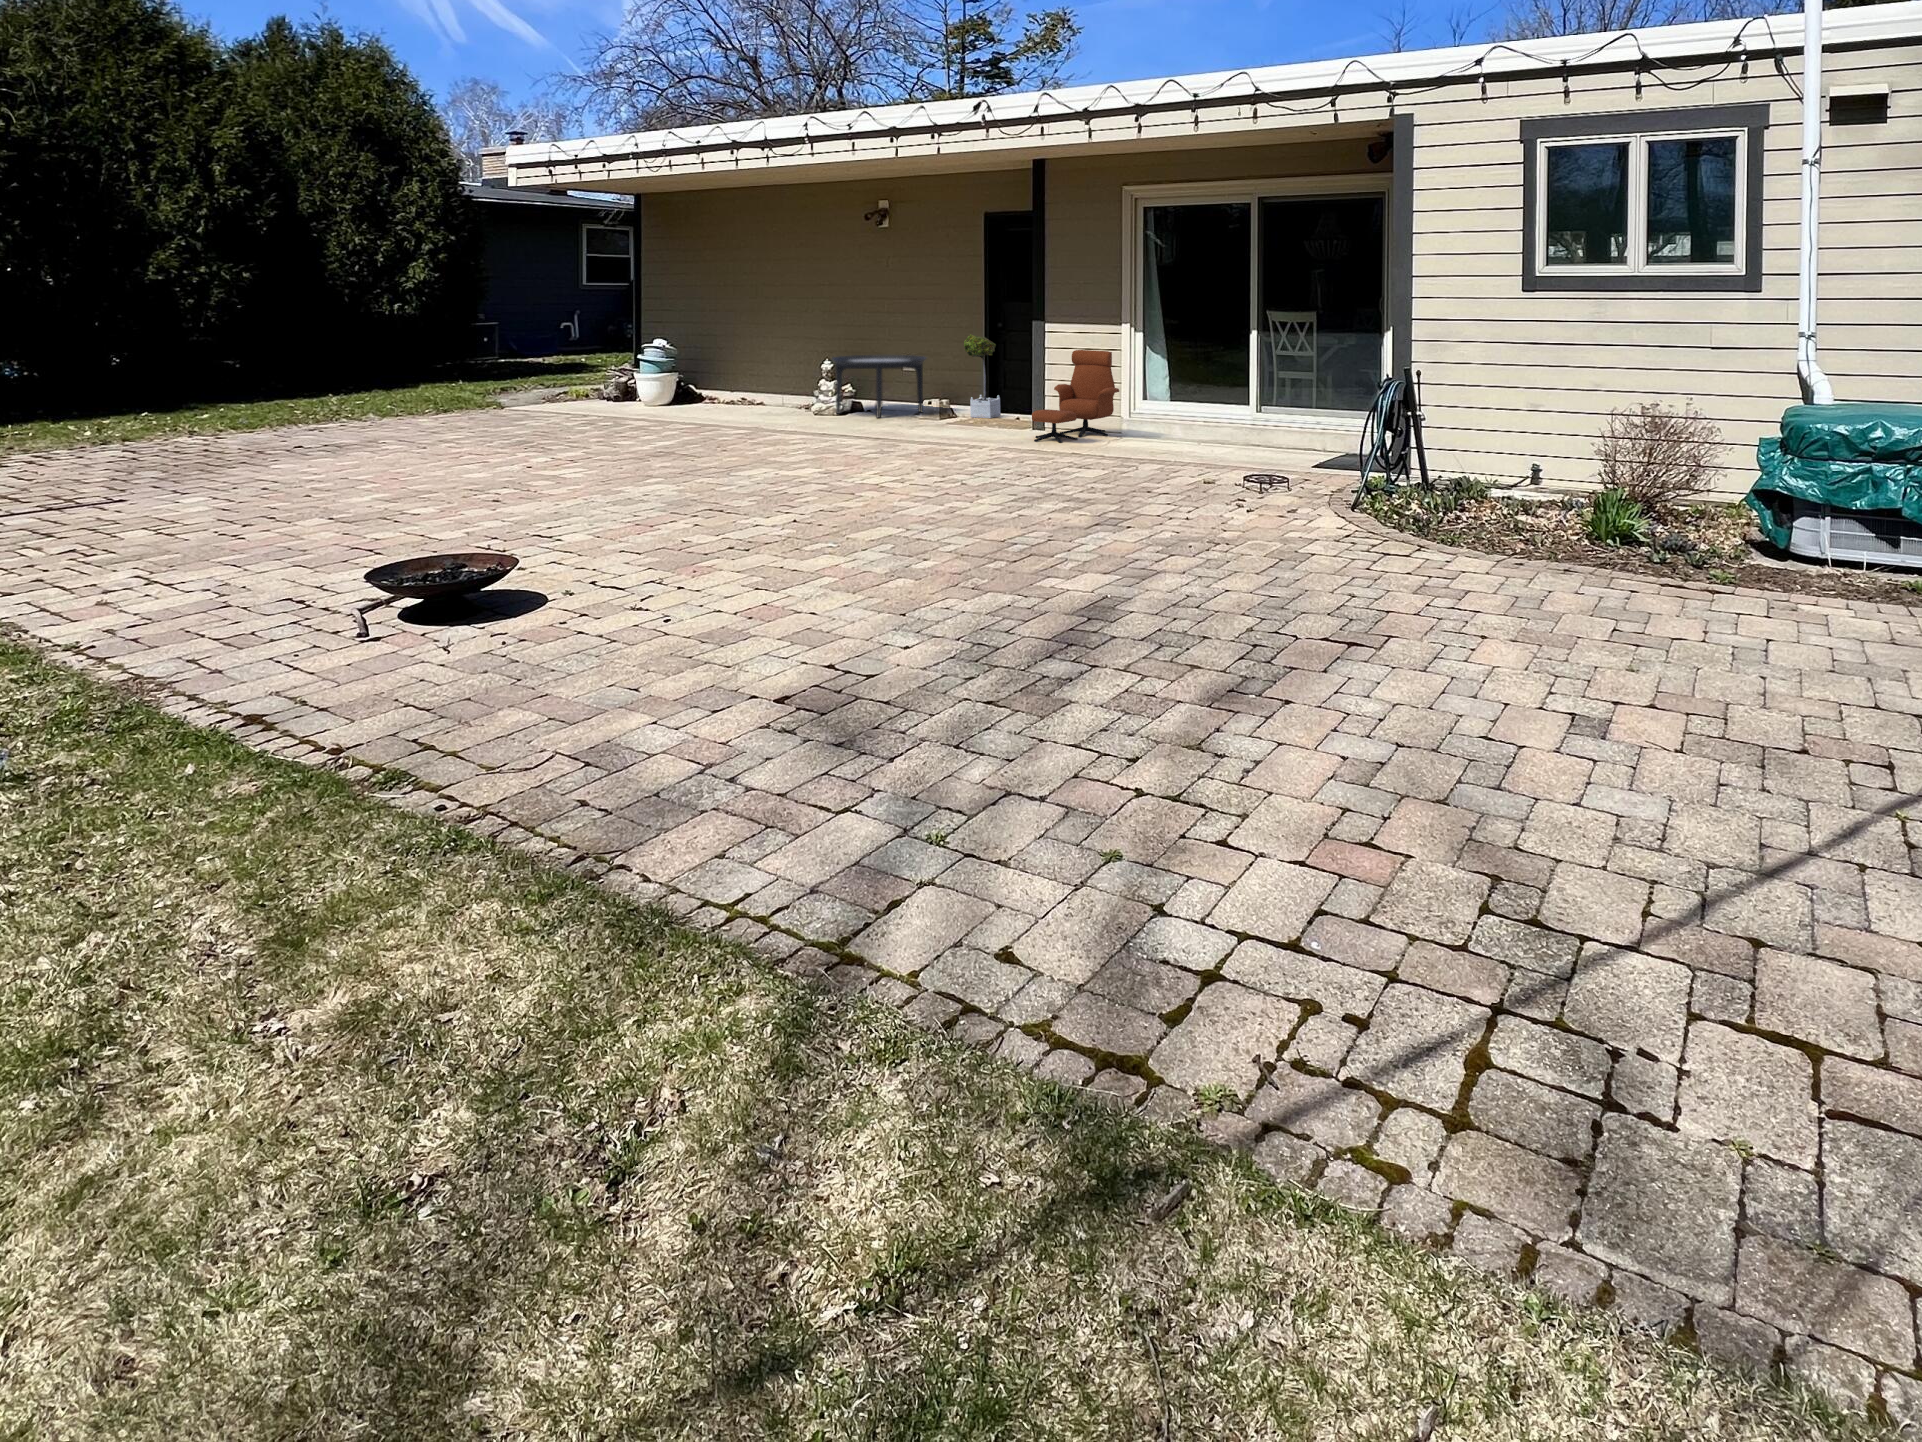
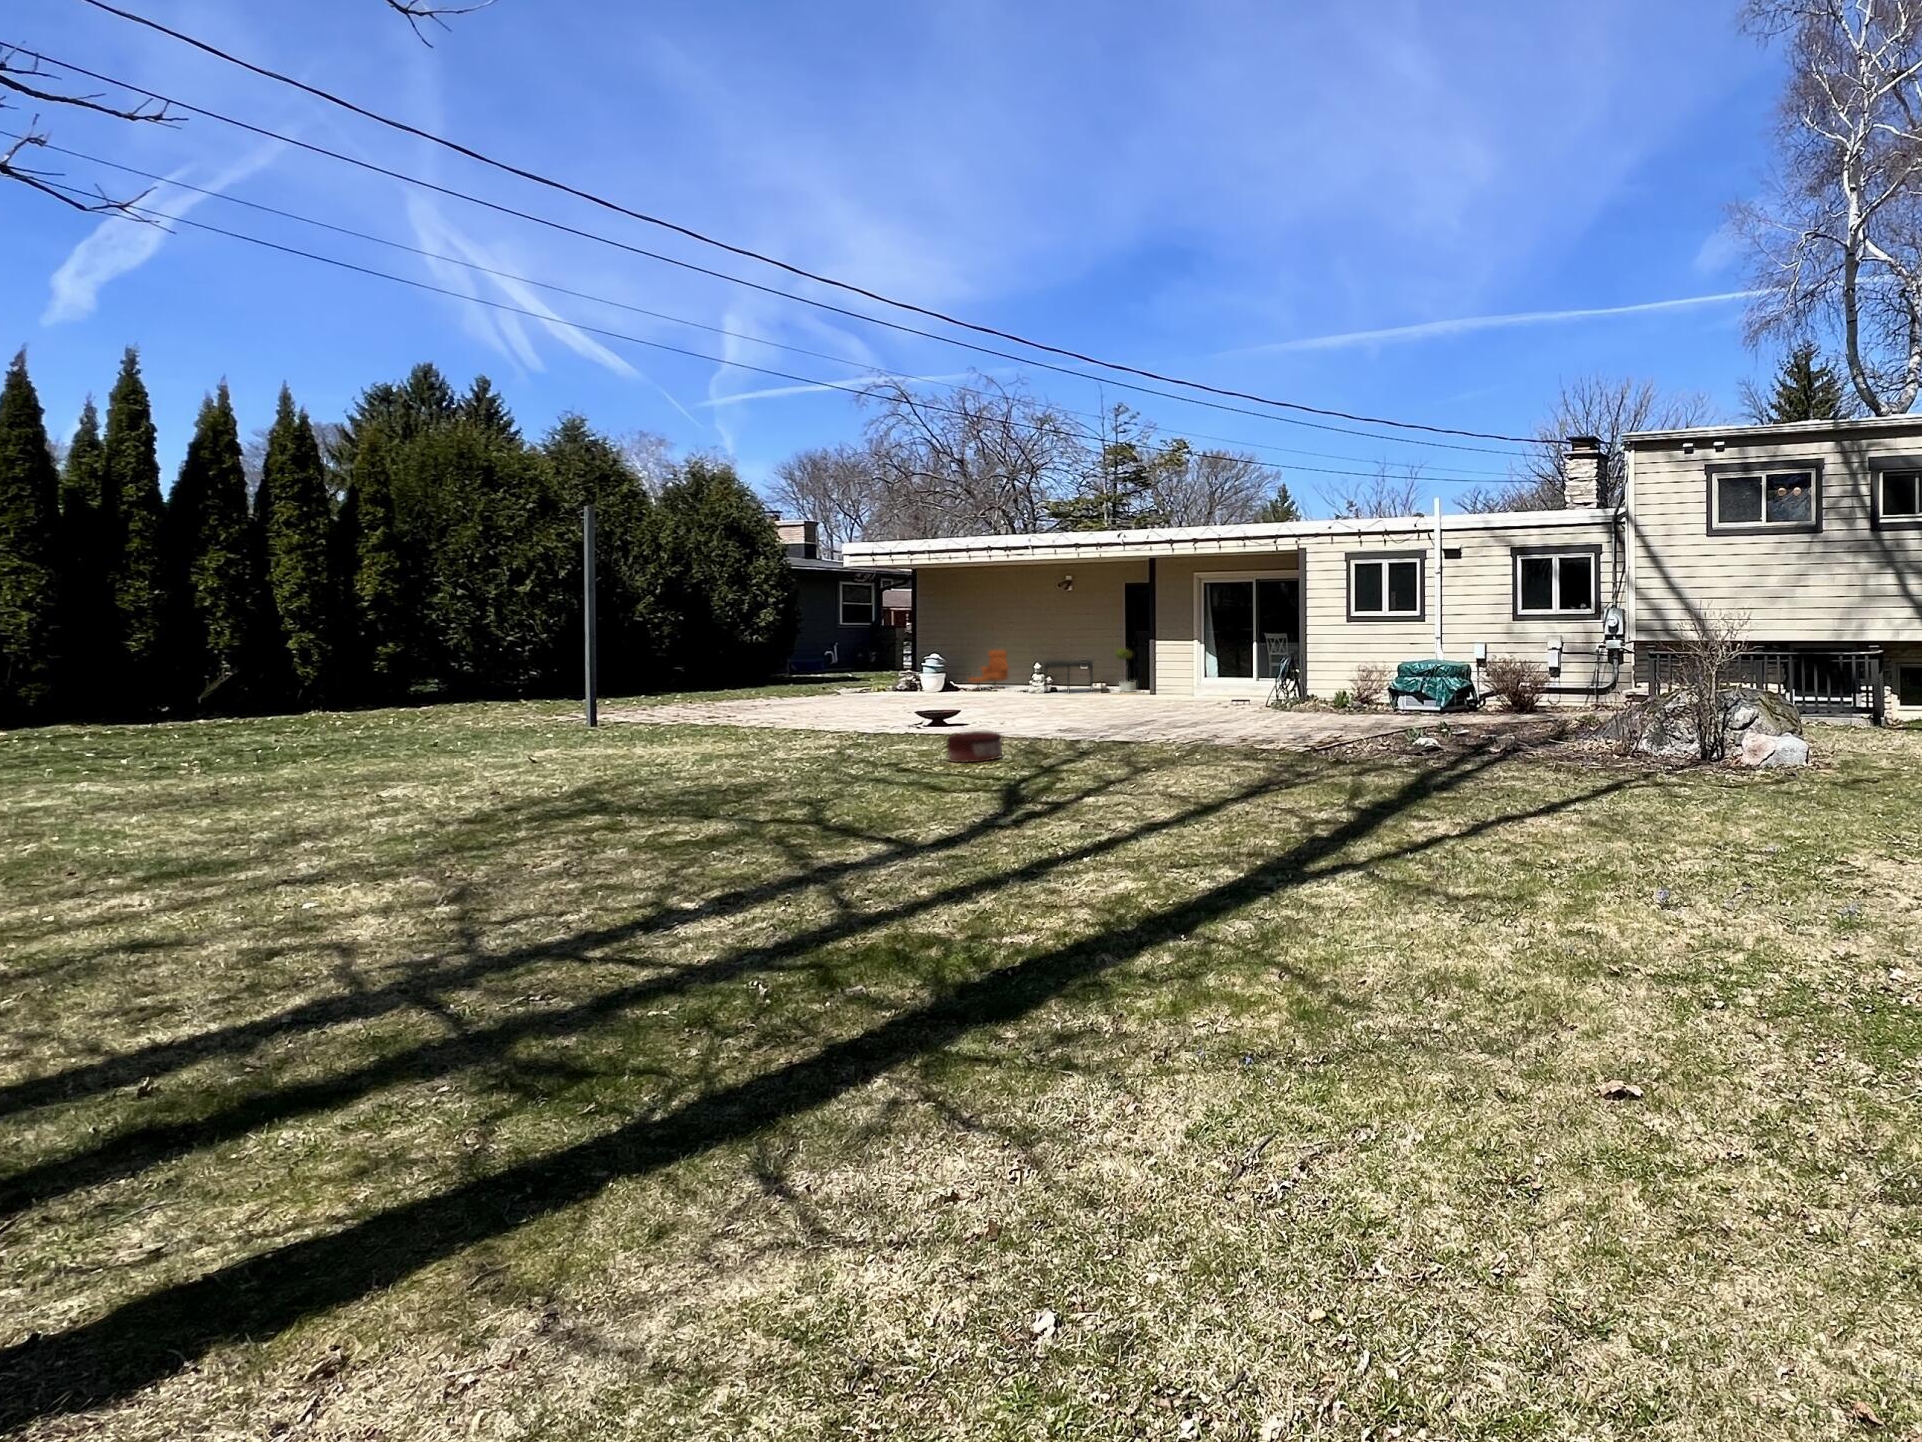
lounge chair: present [1032,350,1119,443] -> present [969,650,1009,689]
pouf: none [80,818,456,1128] -> present [947,731,1002,762]

